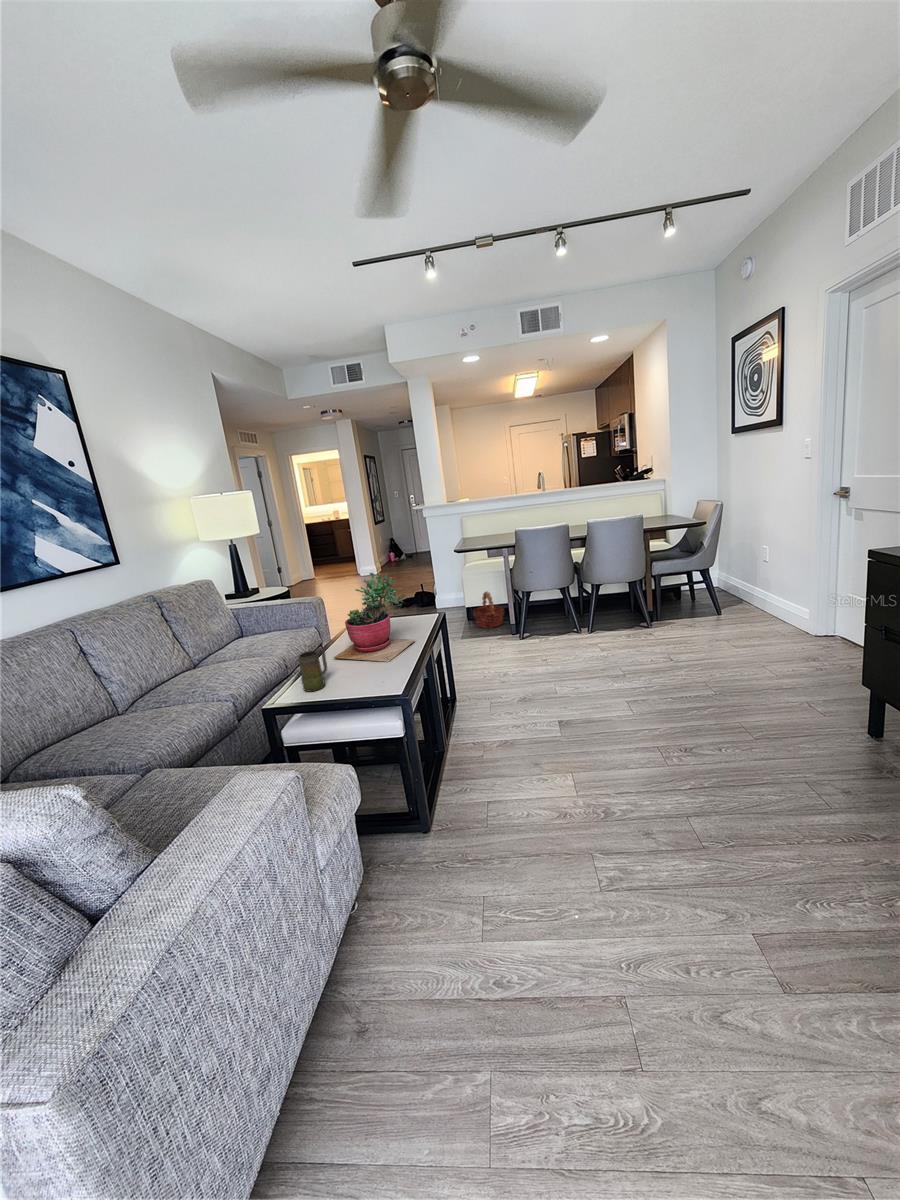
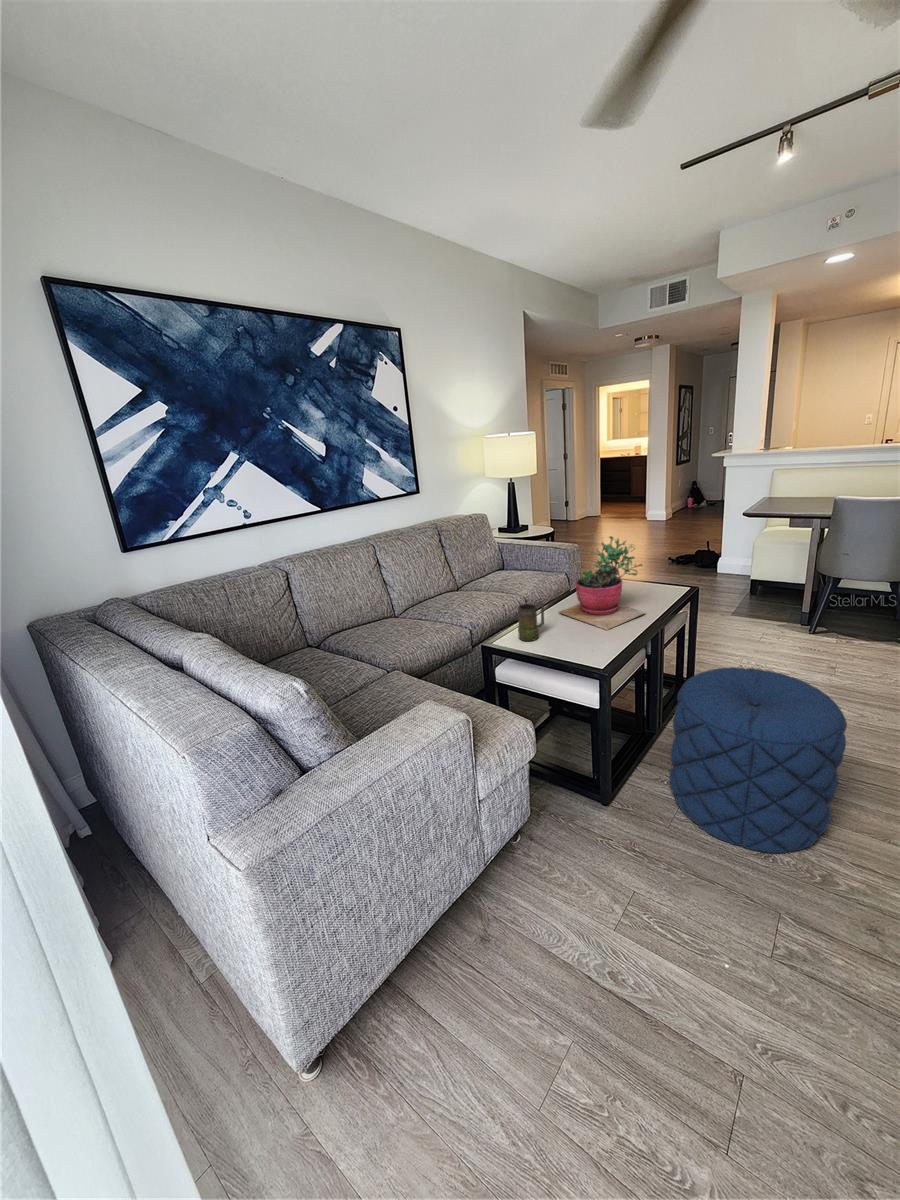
basket: present [473,592,504,628] -> none [755,564,801,608]
pouf: none [465,663,594,819] -> present [669,667,847,853]

